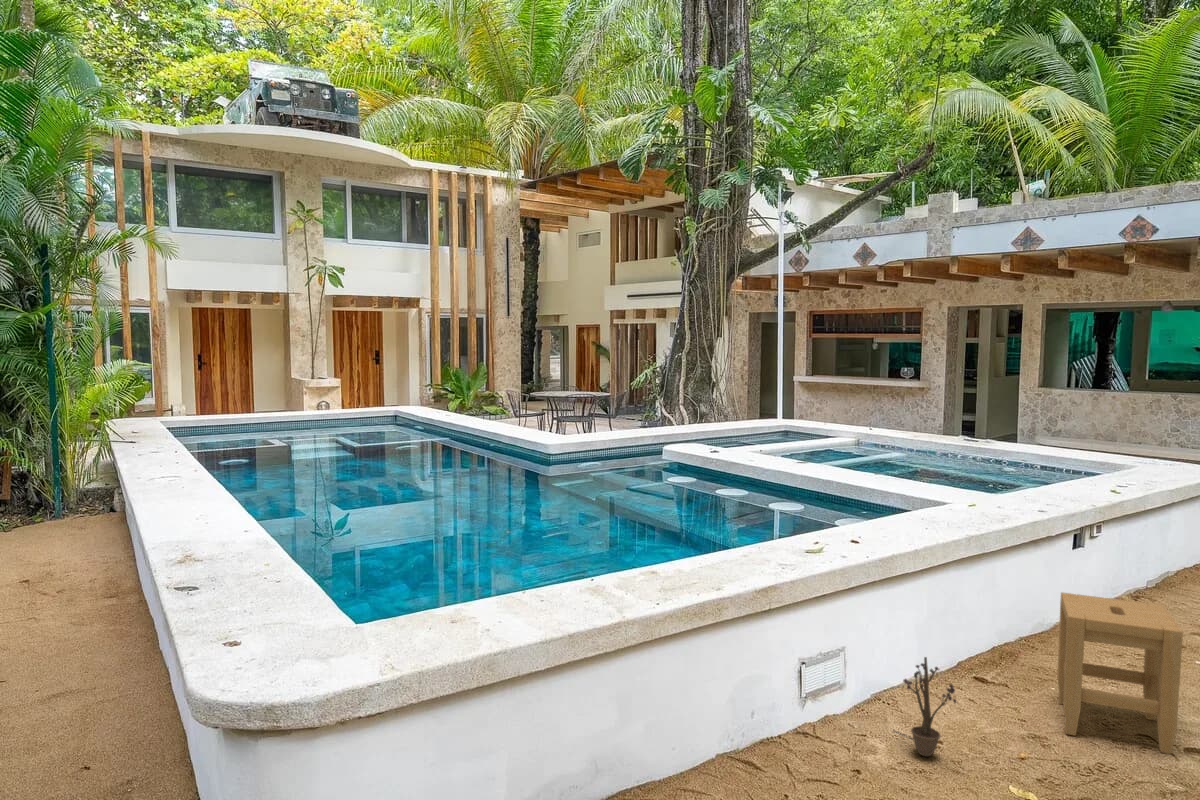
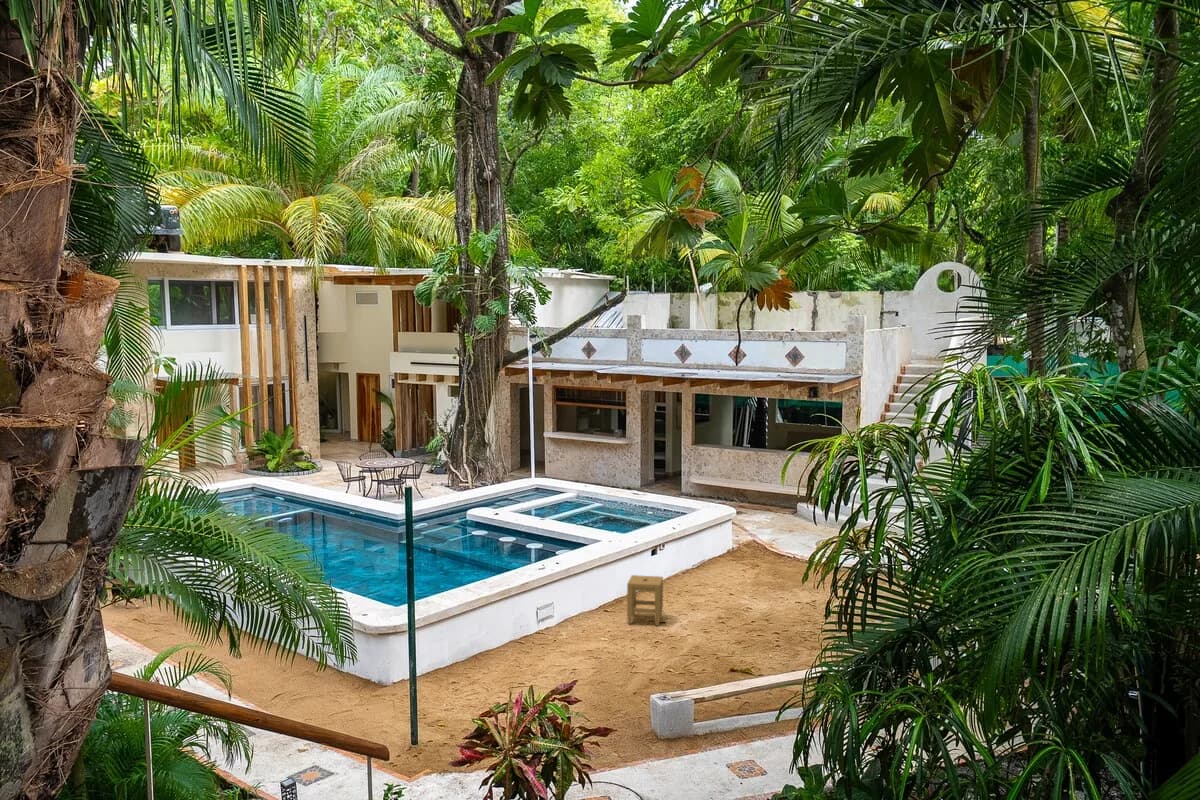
decorative plant: present [893,657,956,756] -> none [570,601,587,634]

